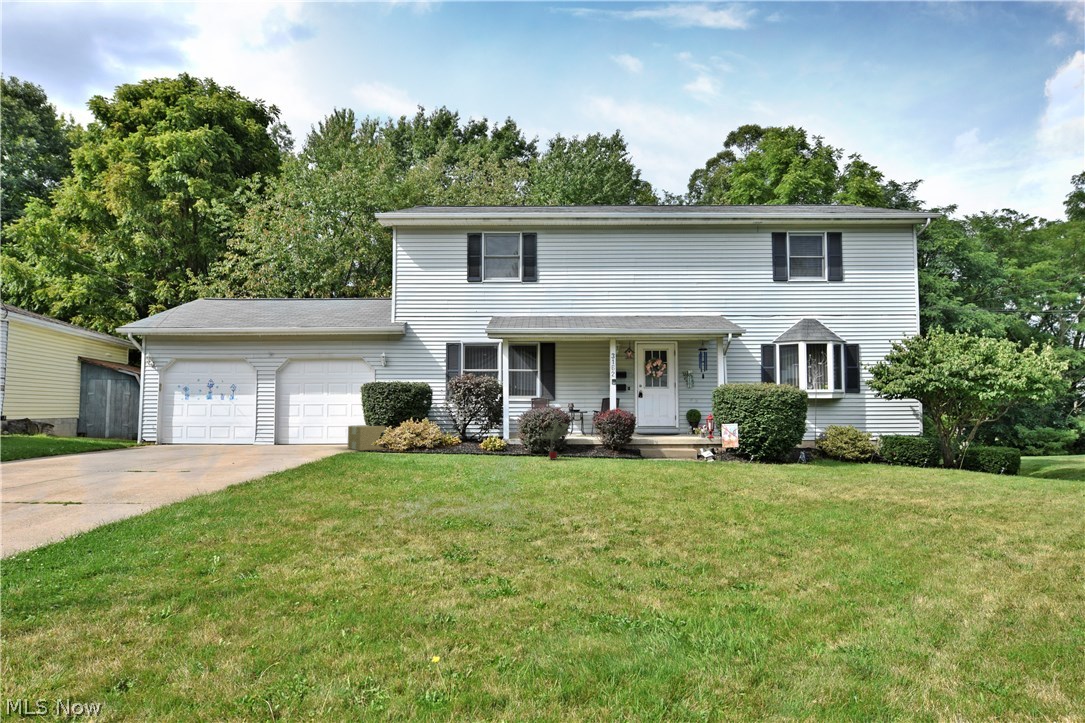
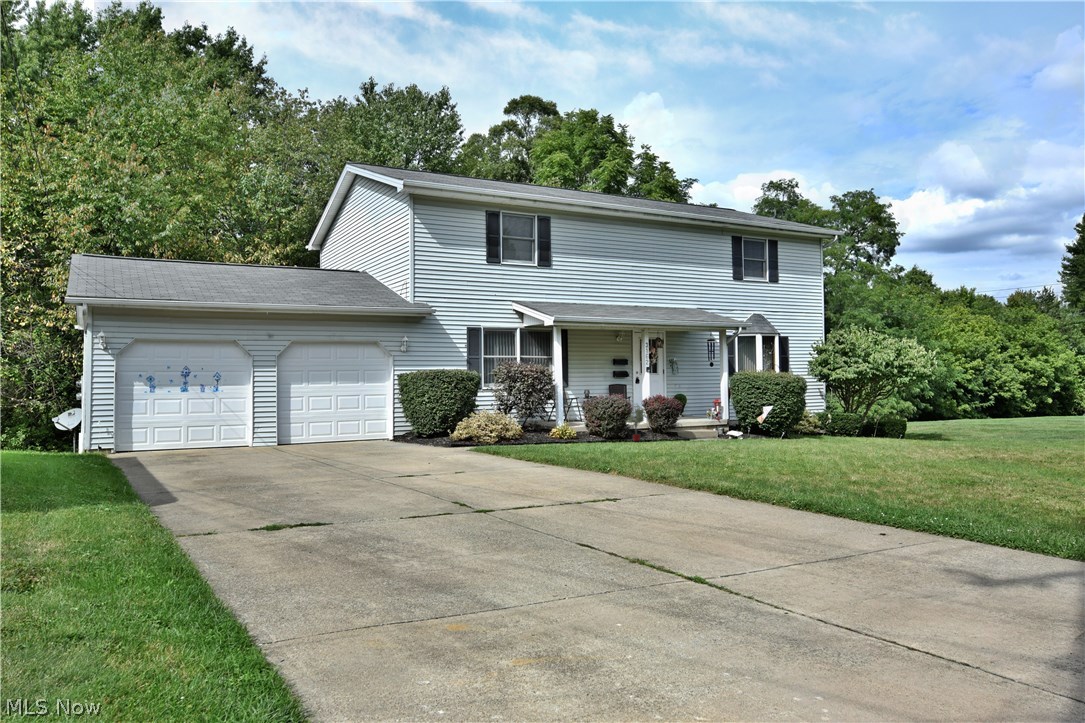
cardboard box: present [348,425,386,451] -> none [405,417,445,444]

